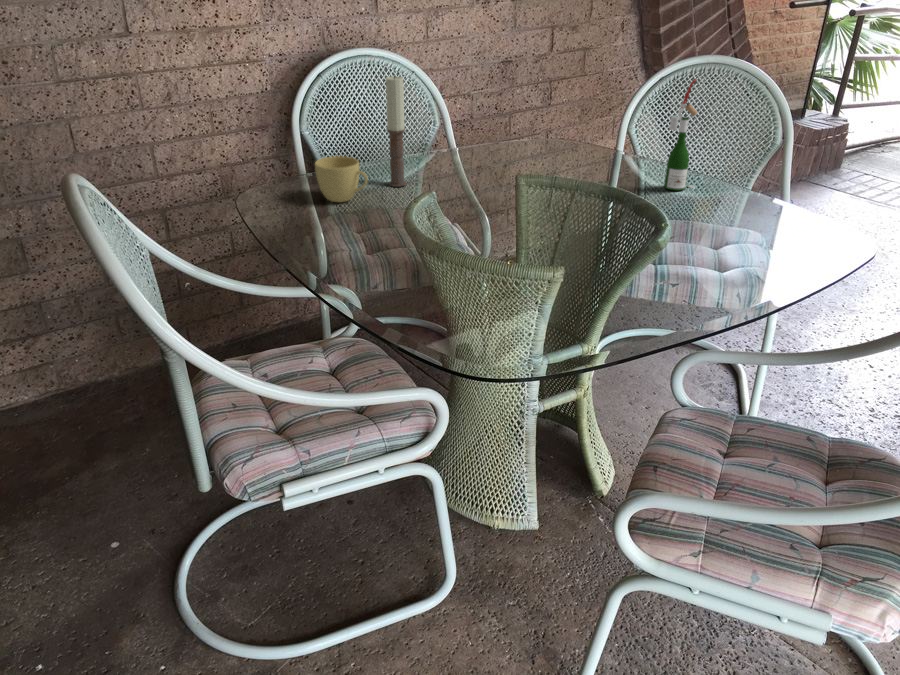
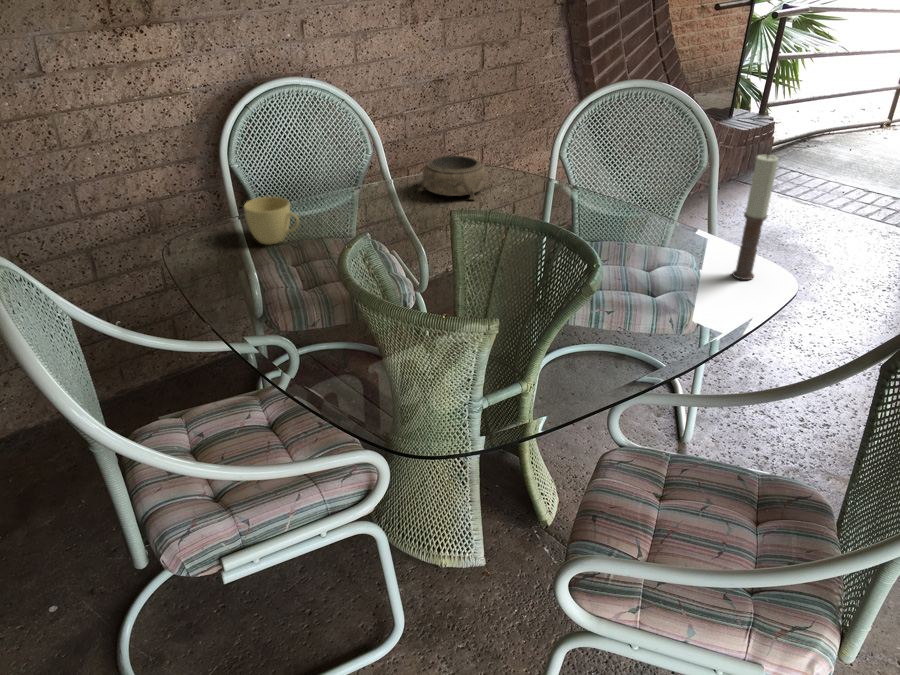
candle: present [386,75,406,187] -> present [732,154,778,280]
wine bottle: present [664,79,697,191] -> none [596,110,626,218]
decorative bowl: none [485,126,553,169] -> present [418,156,486,200]

